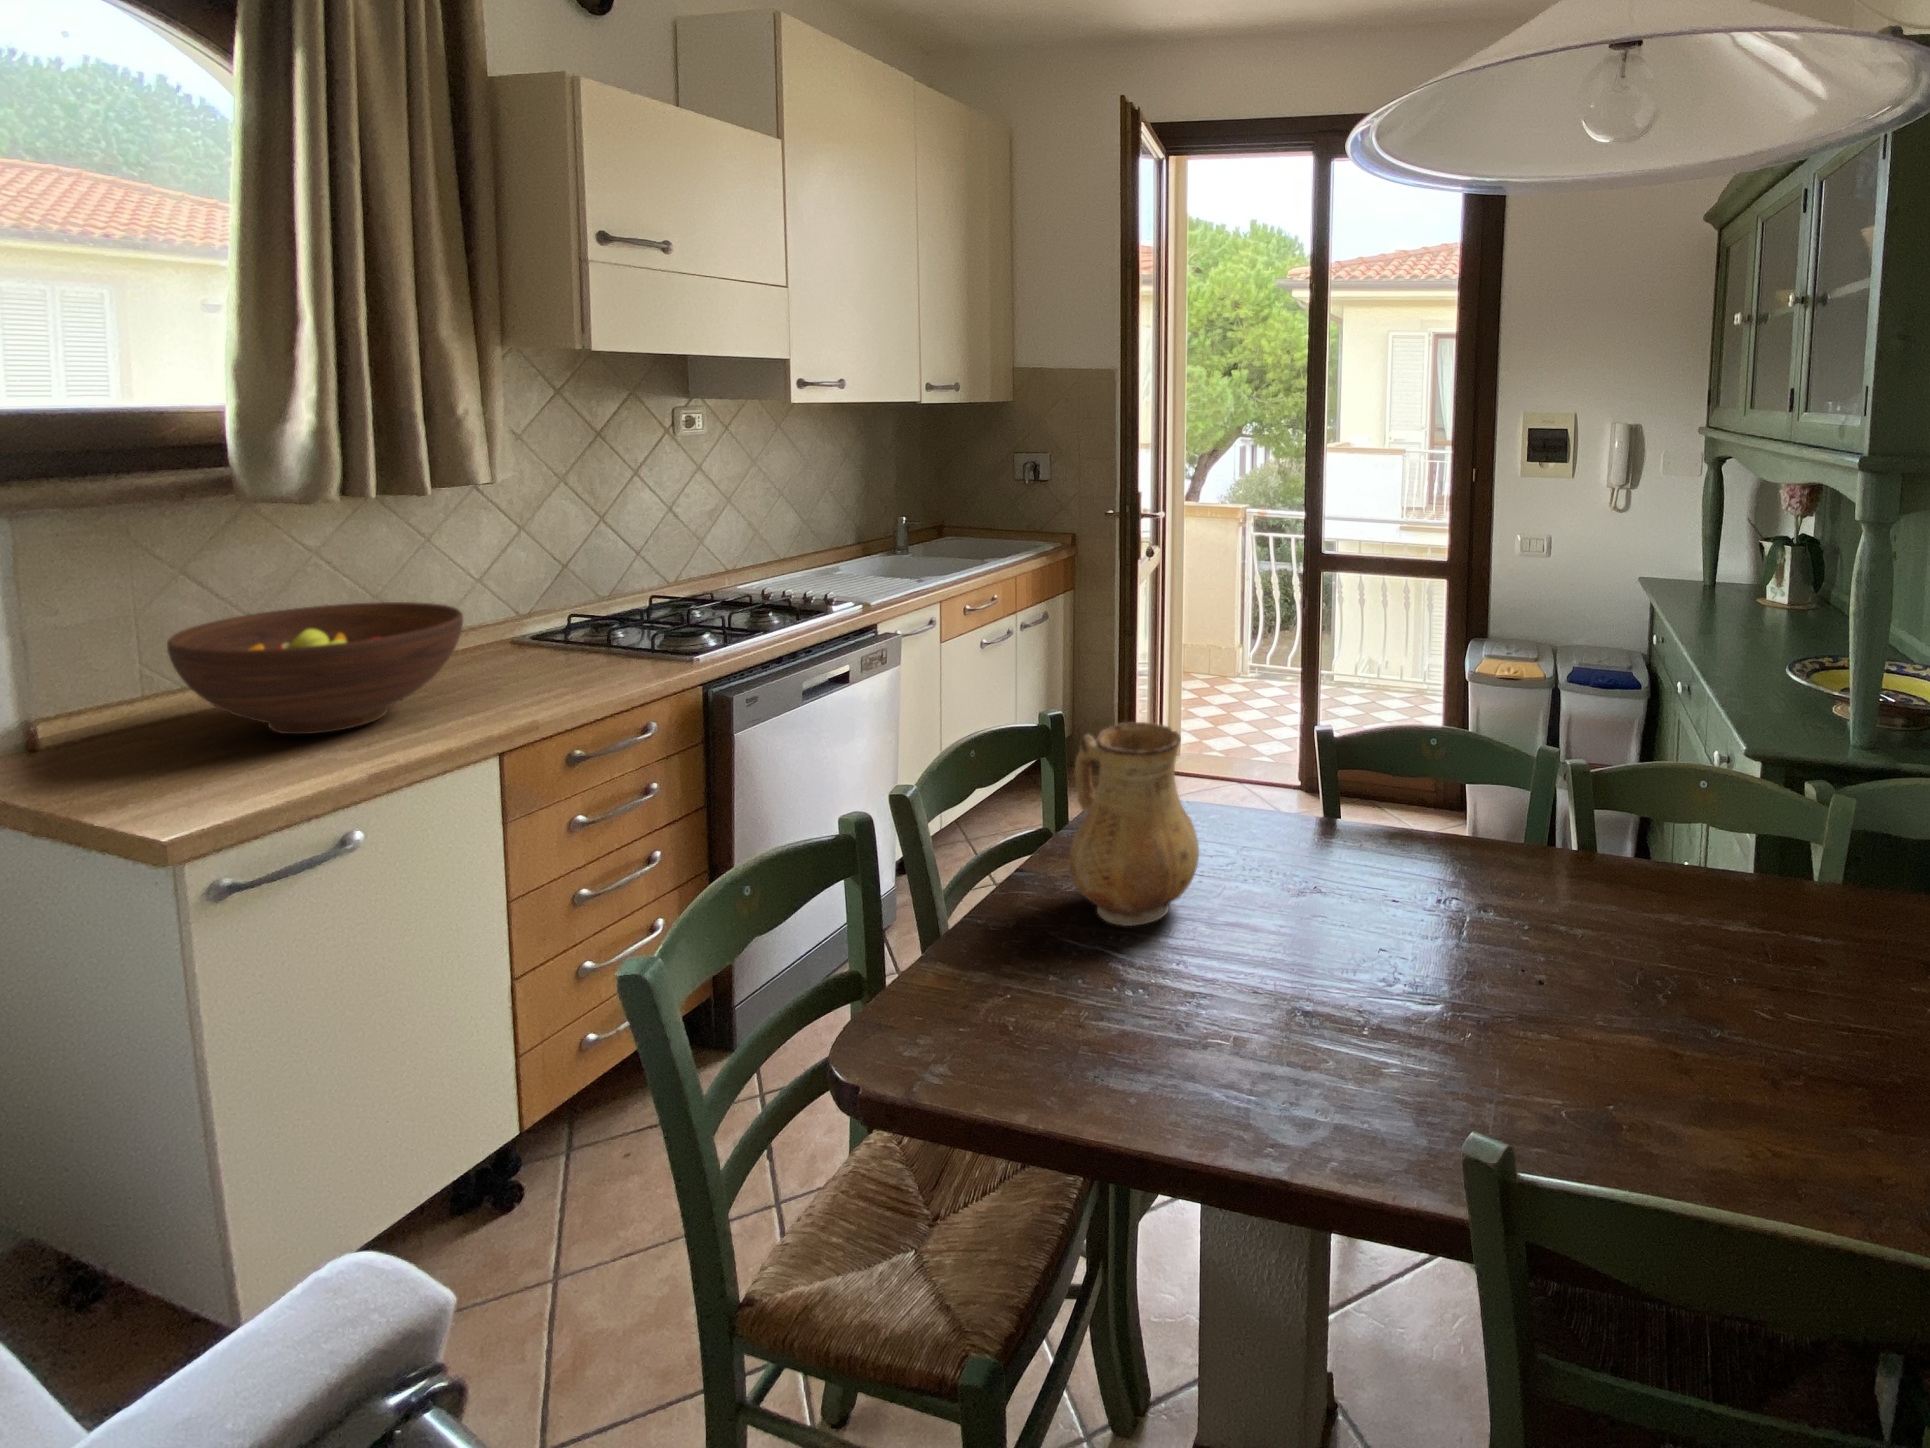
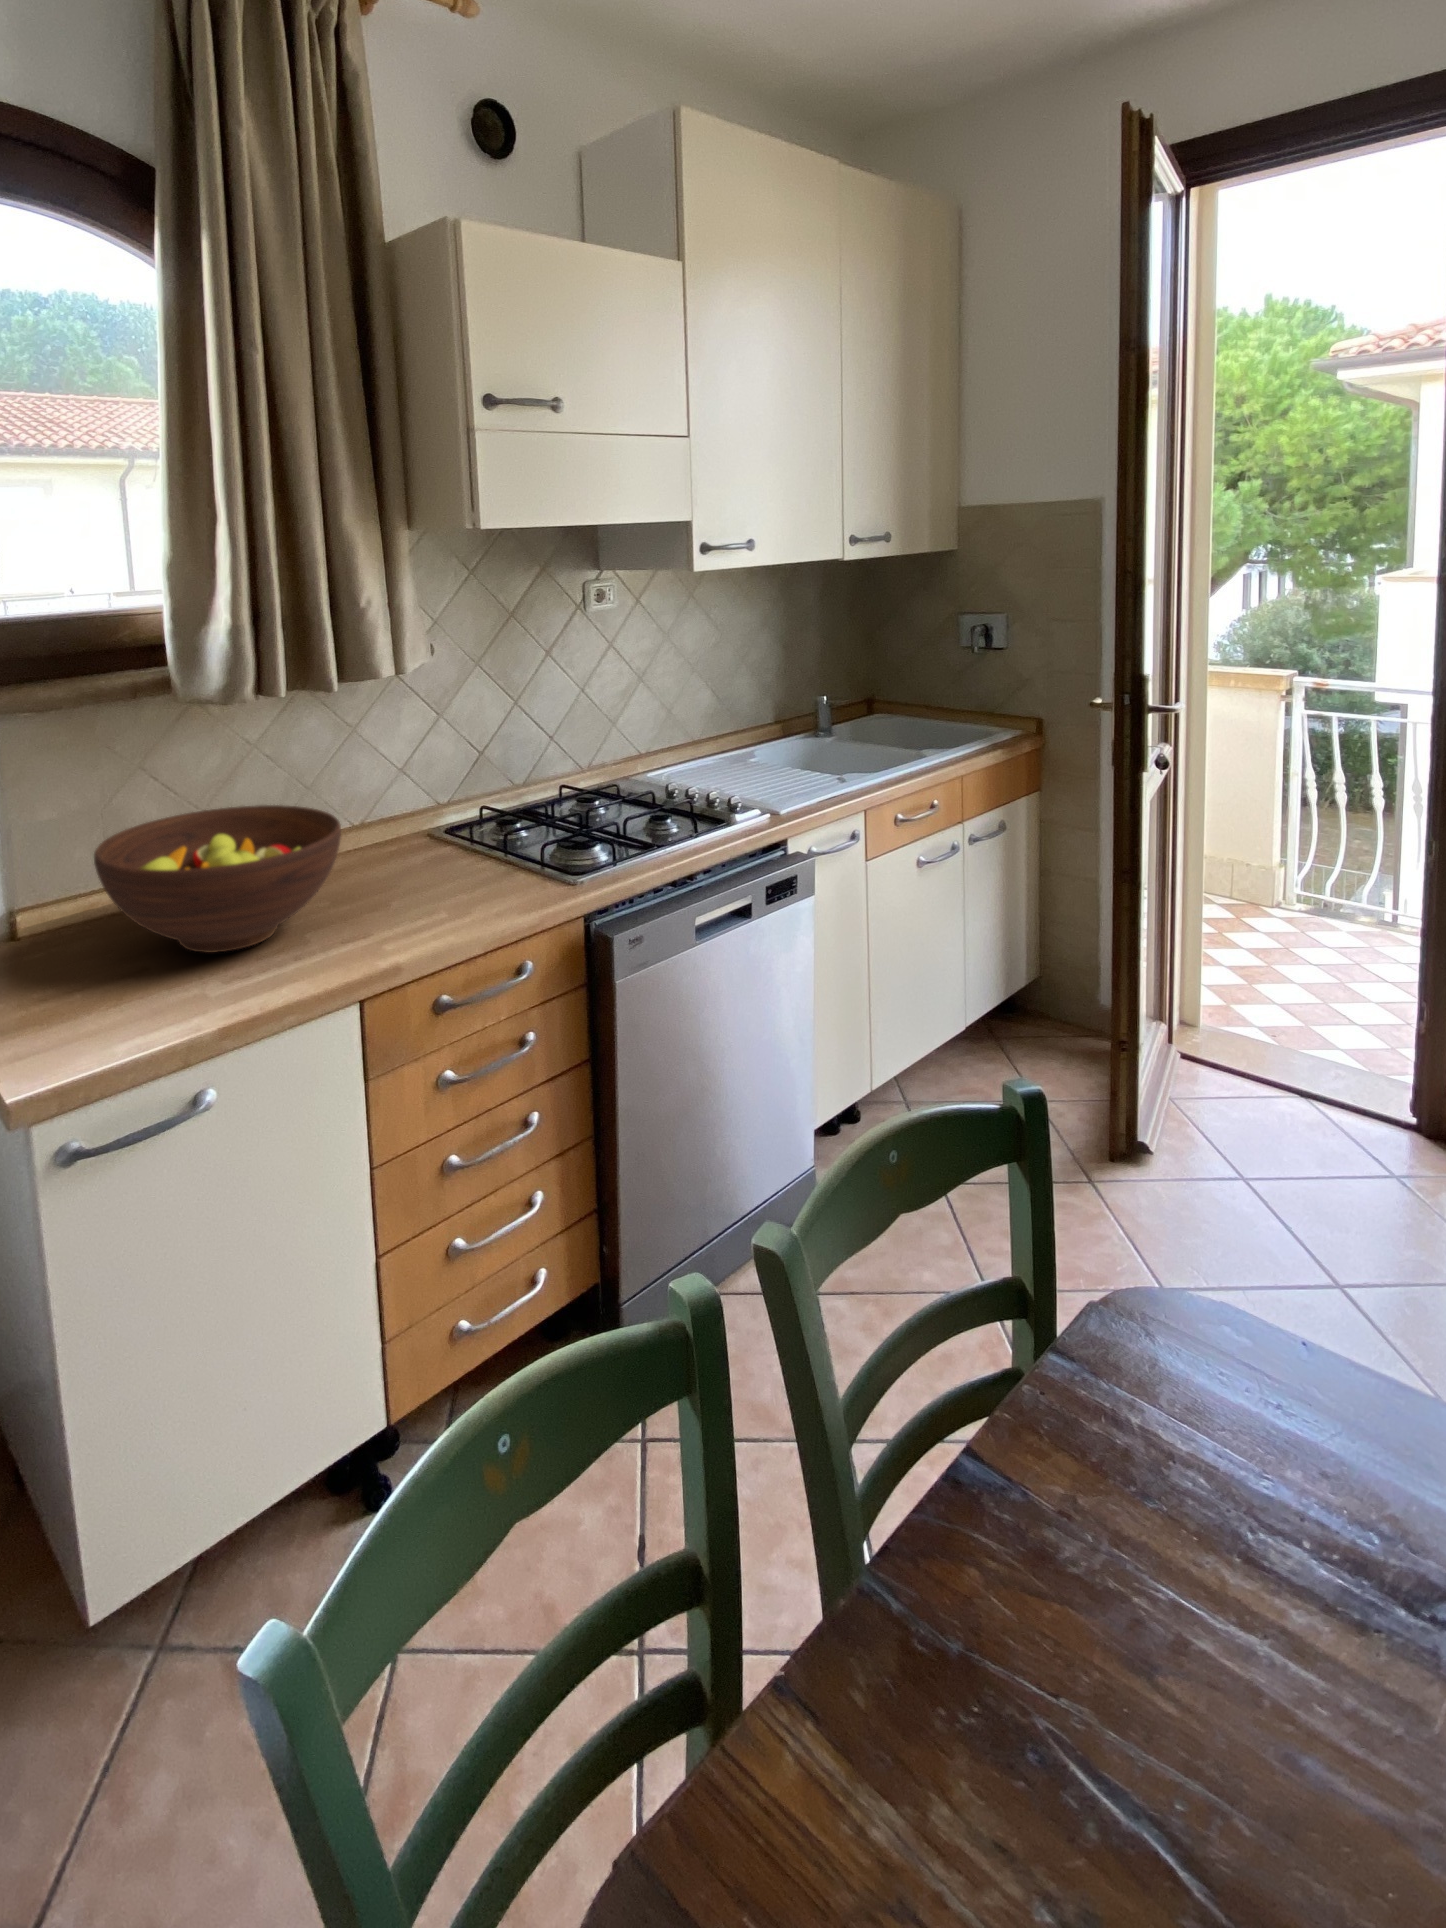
ceramic pitcher: present [1070,722,1199,926] -> none [1075,1199,1372,1653]

